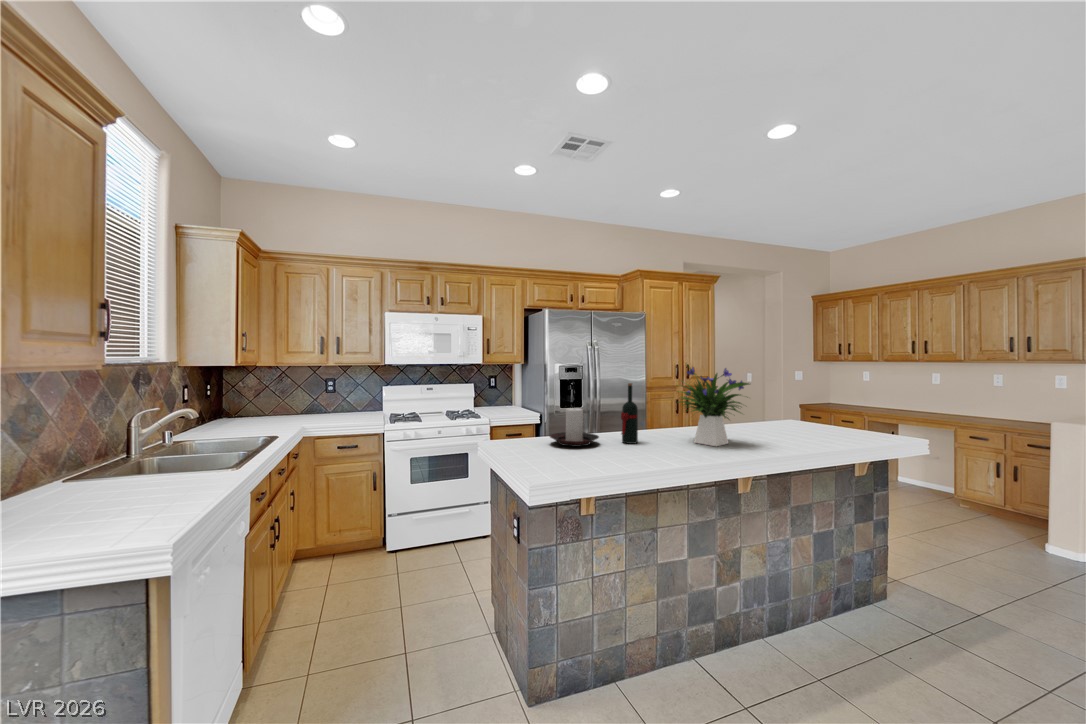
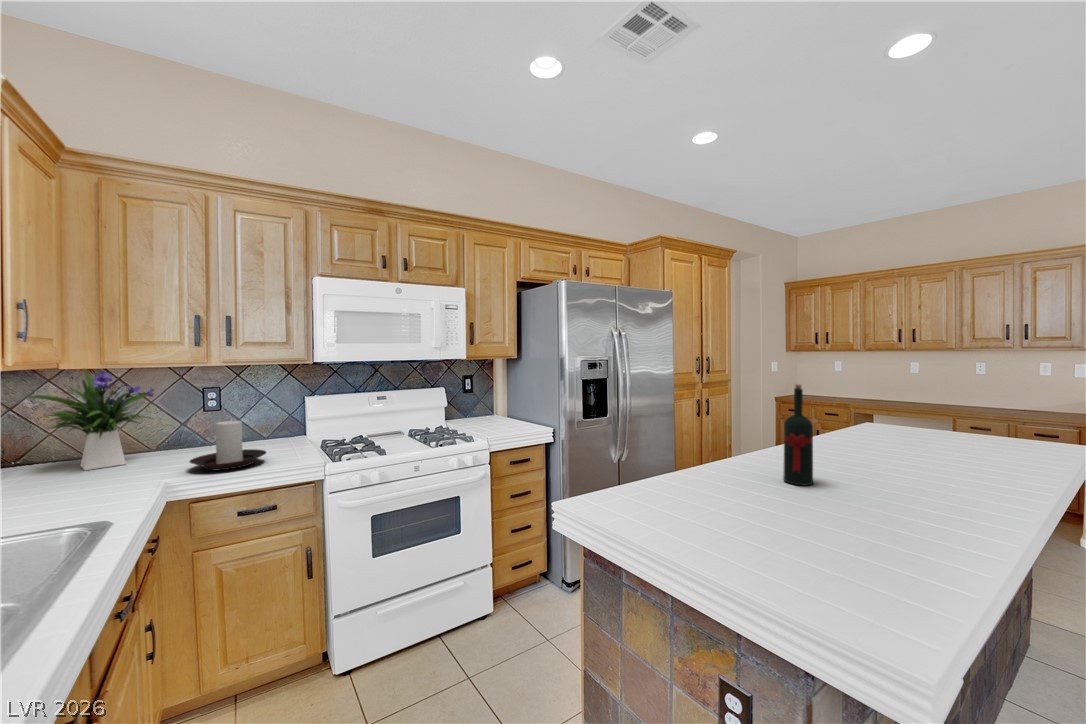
flower arrangement: present [681,367,750,446] -> present [25,369,154,470]
candle holder: present [550,408,599,447] -> present [190,421,266,470]

